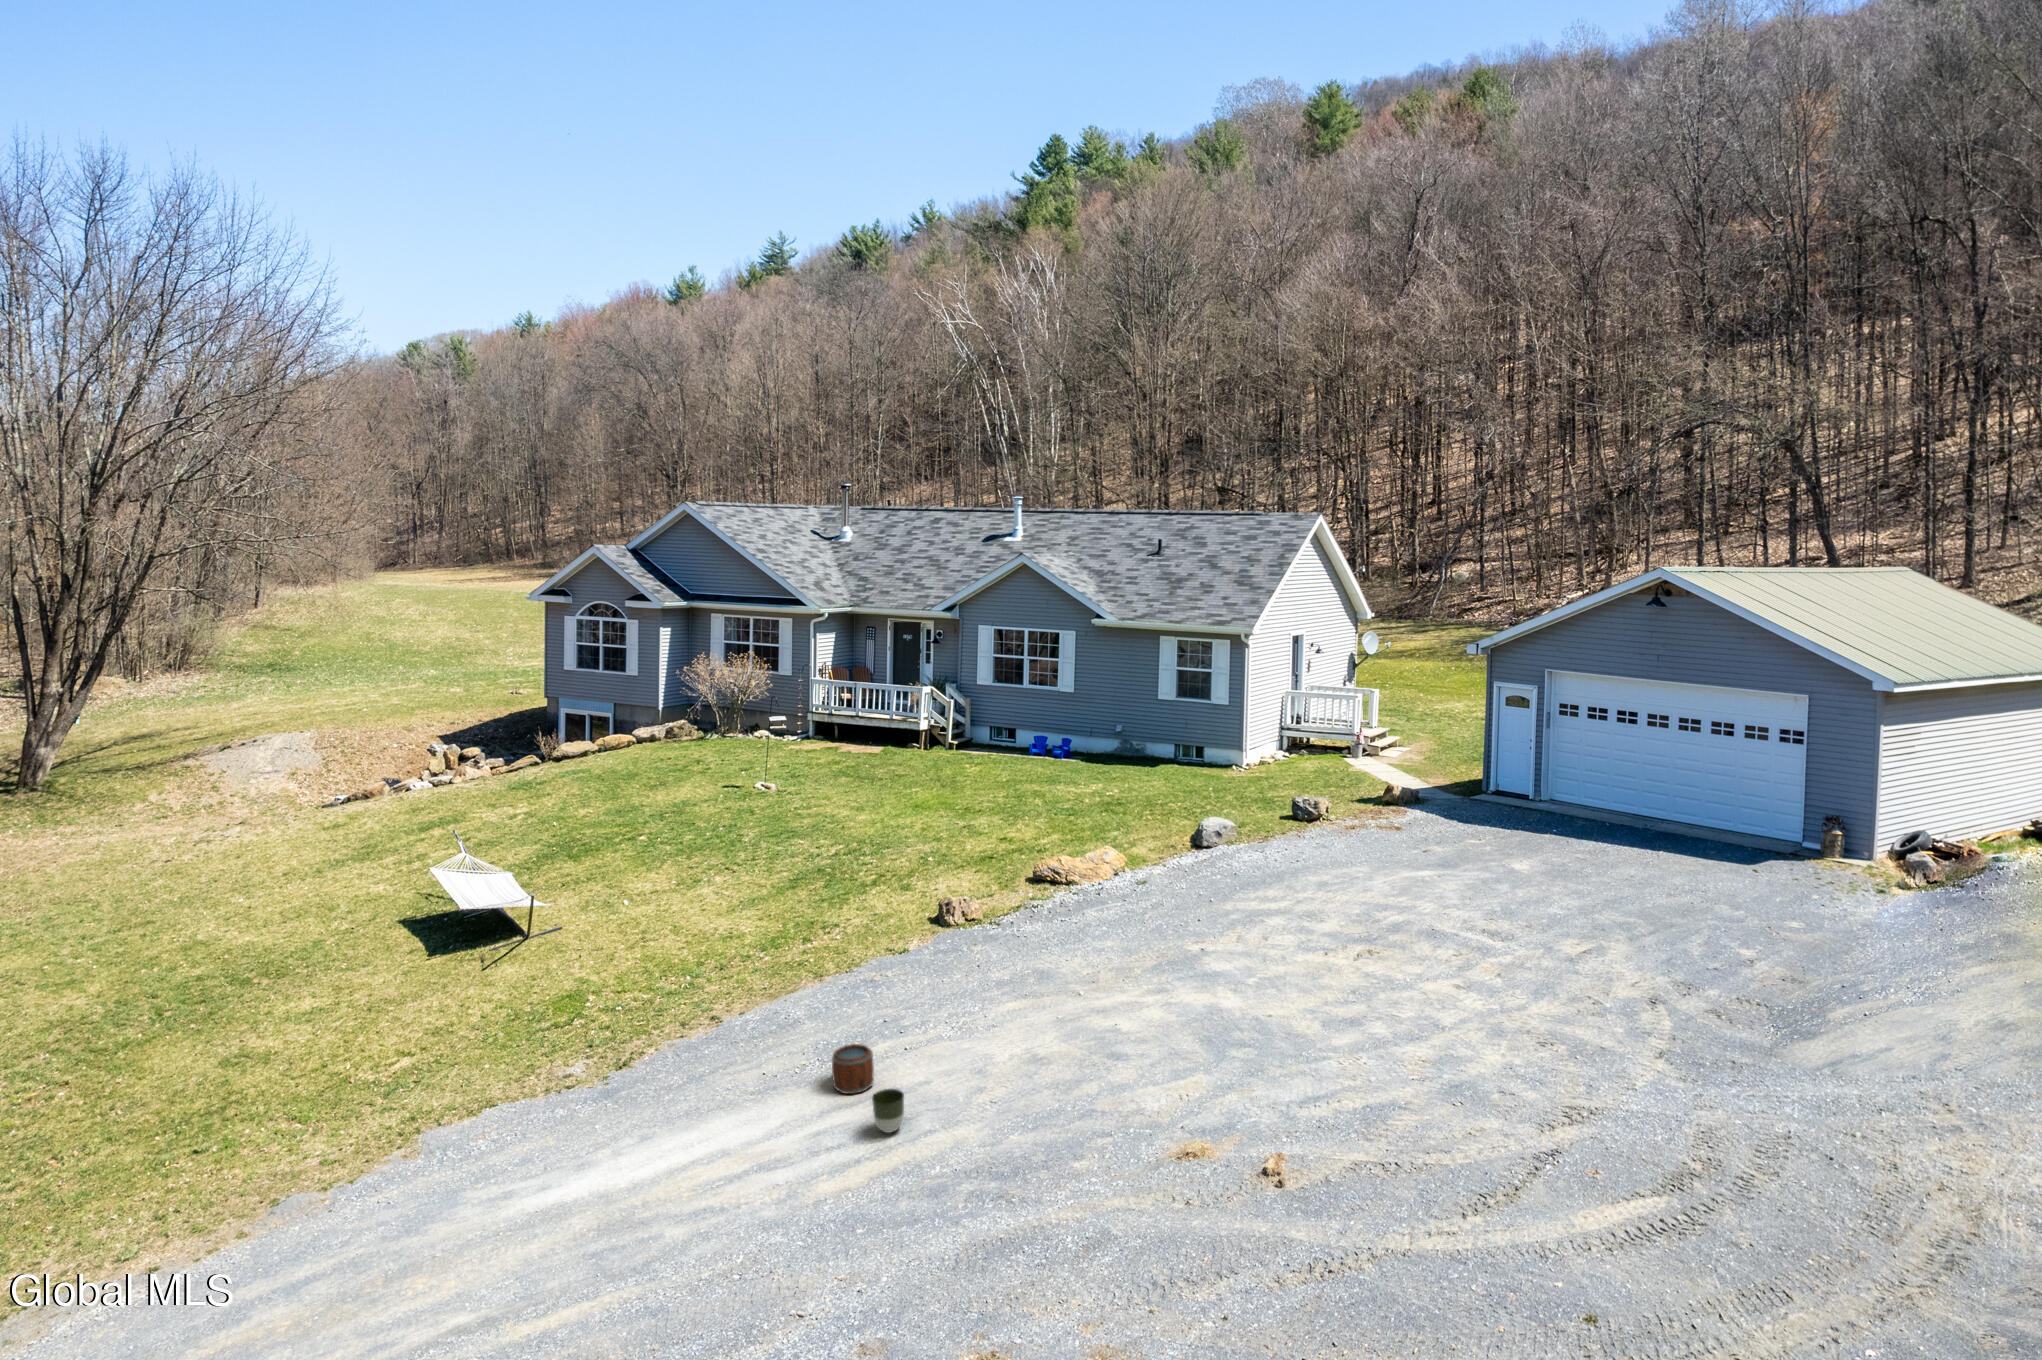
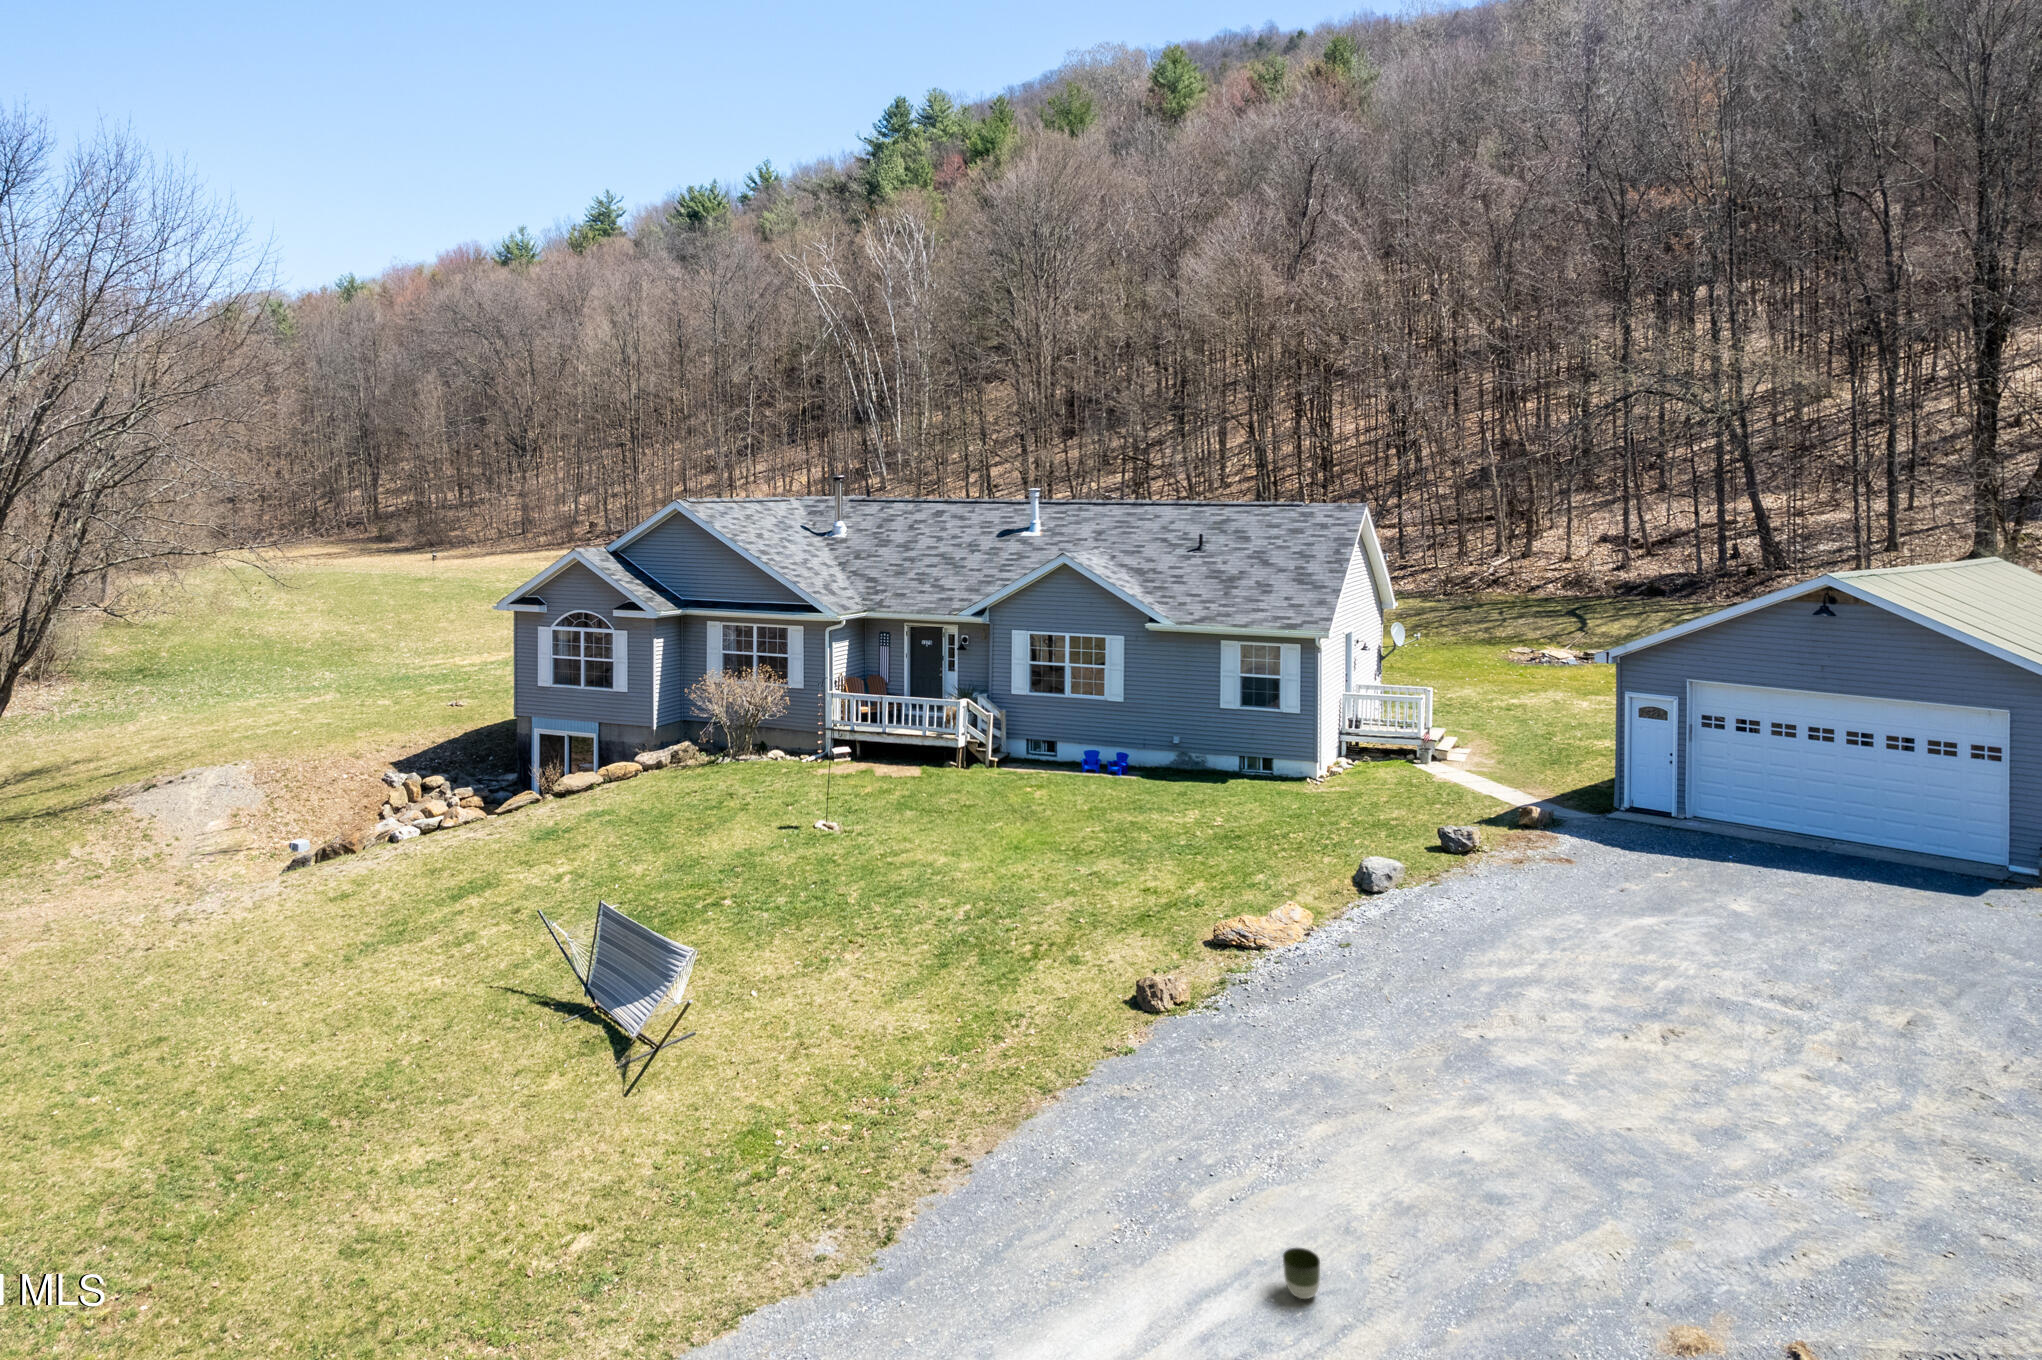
bucket: present [832,1044,874,1094] -> none [1191,1185,1241,1245]

